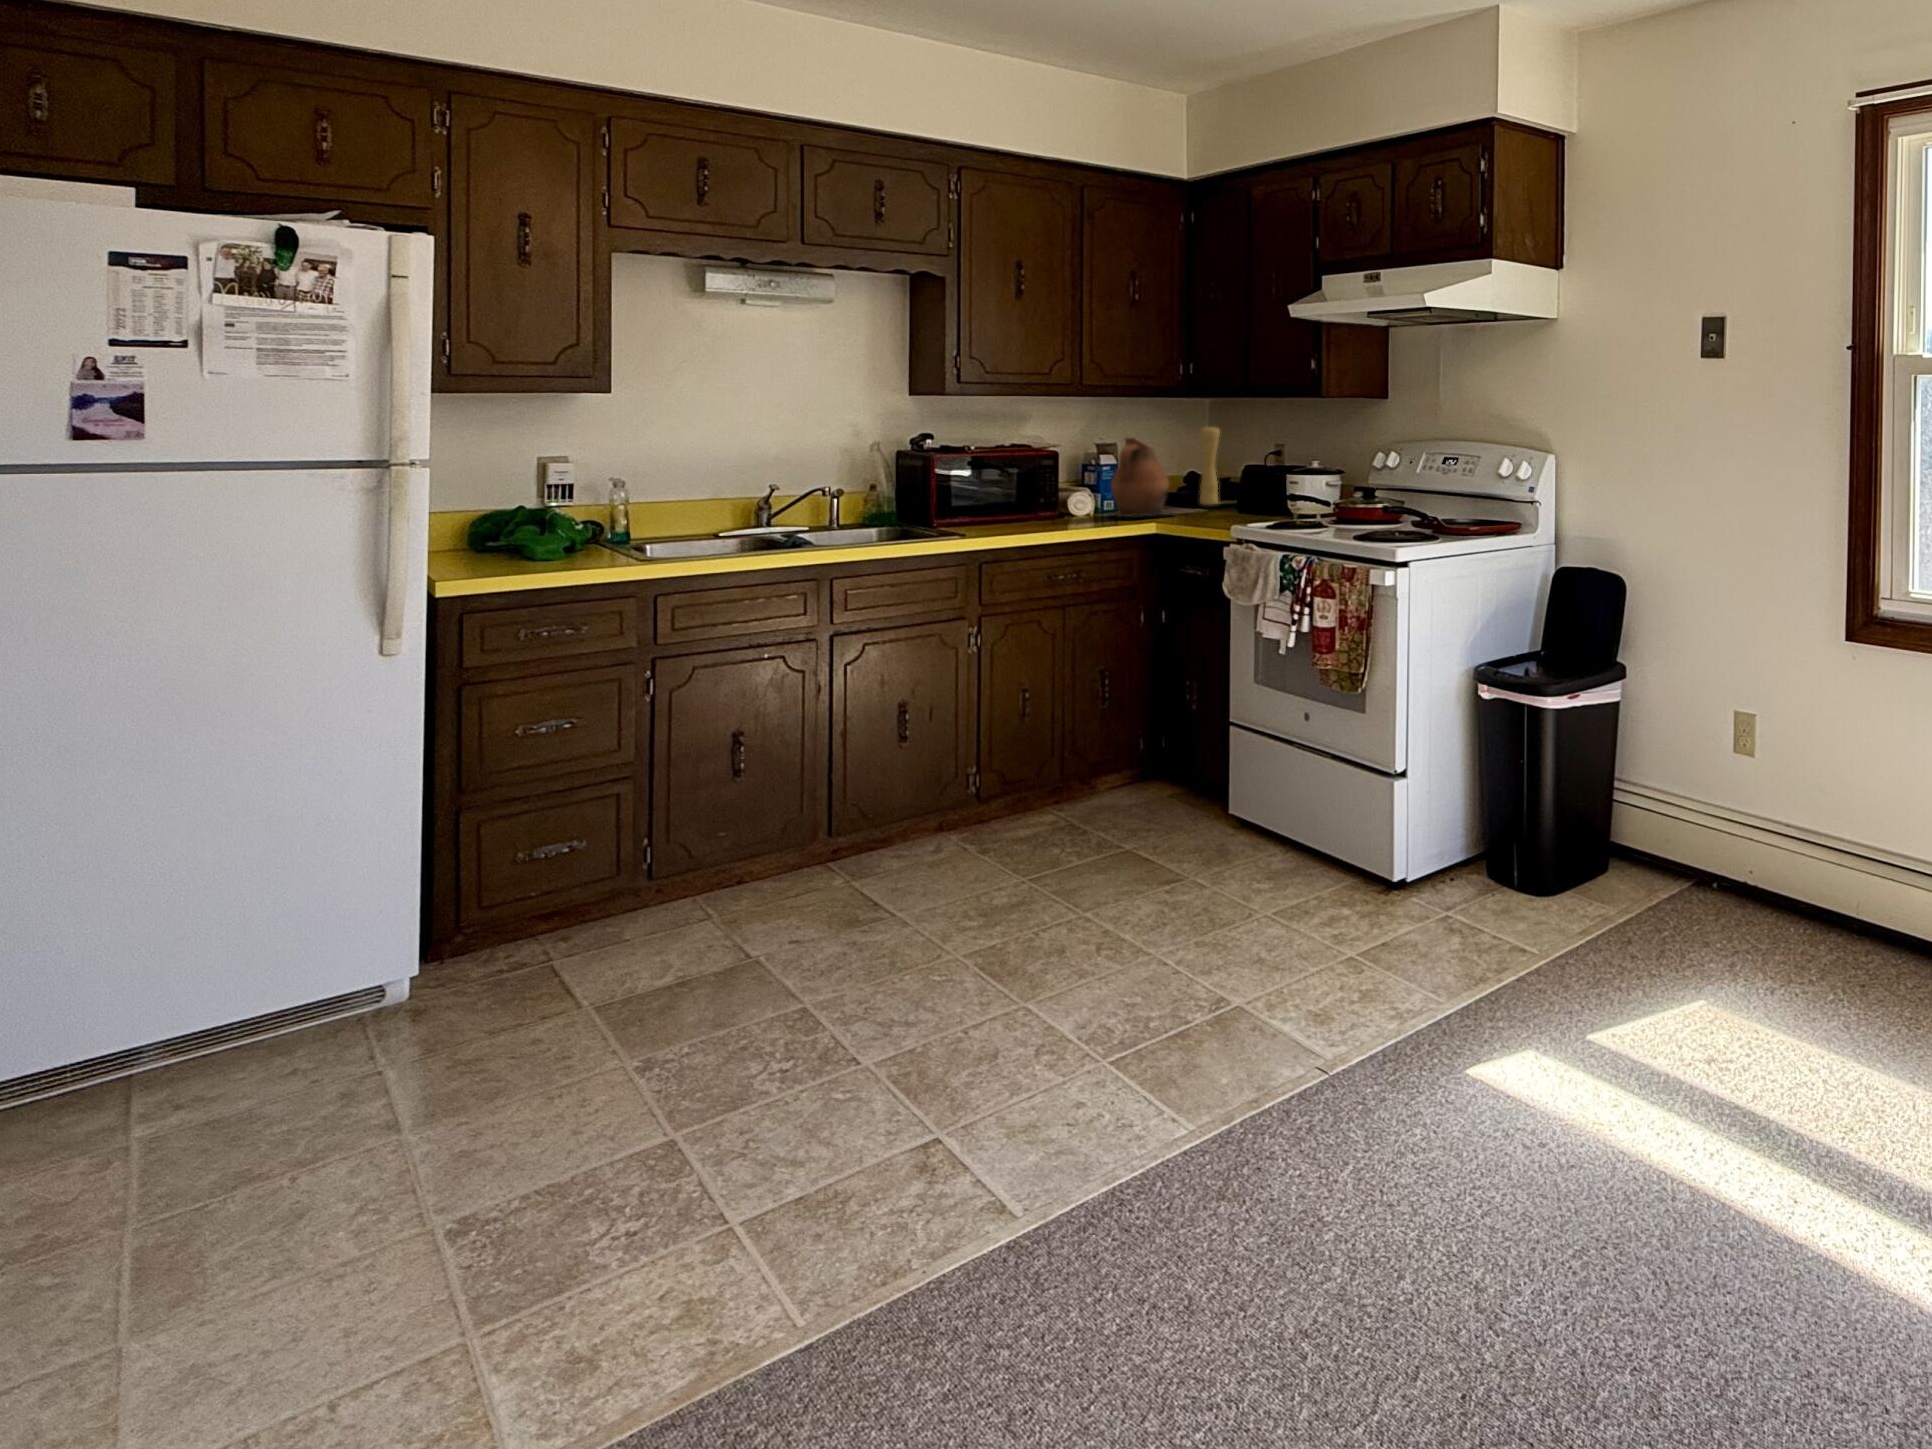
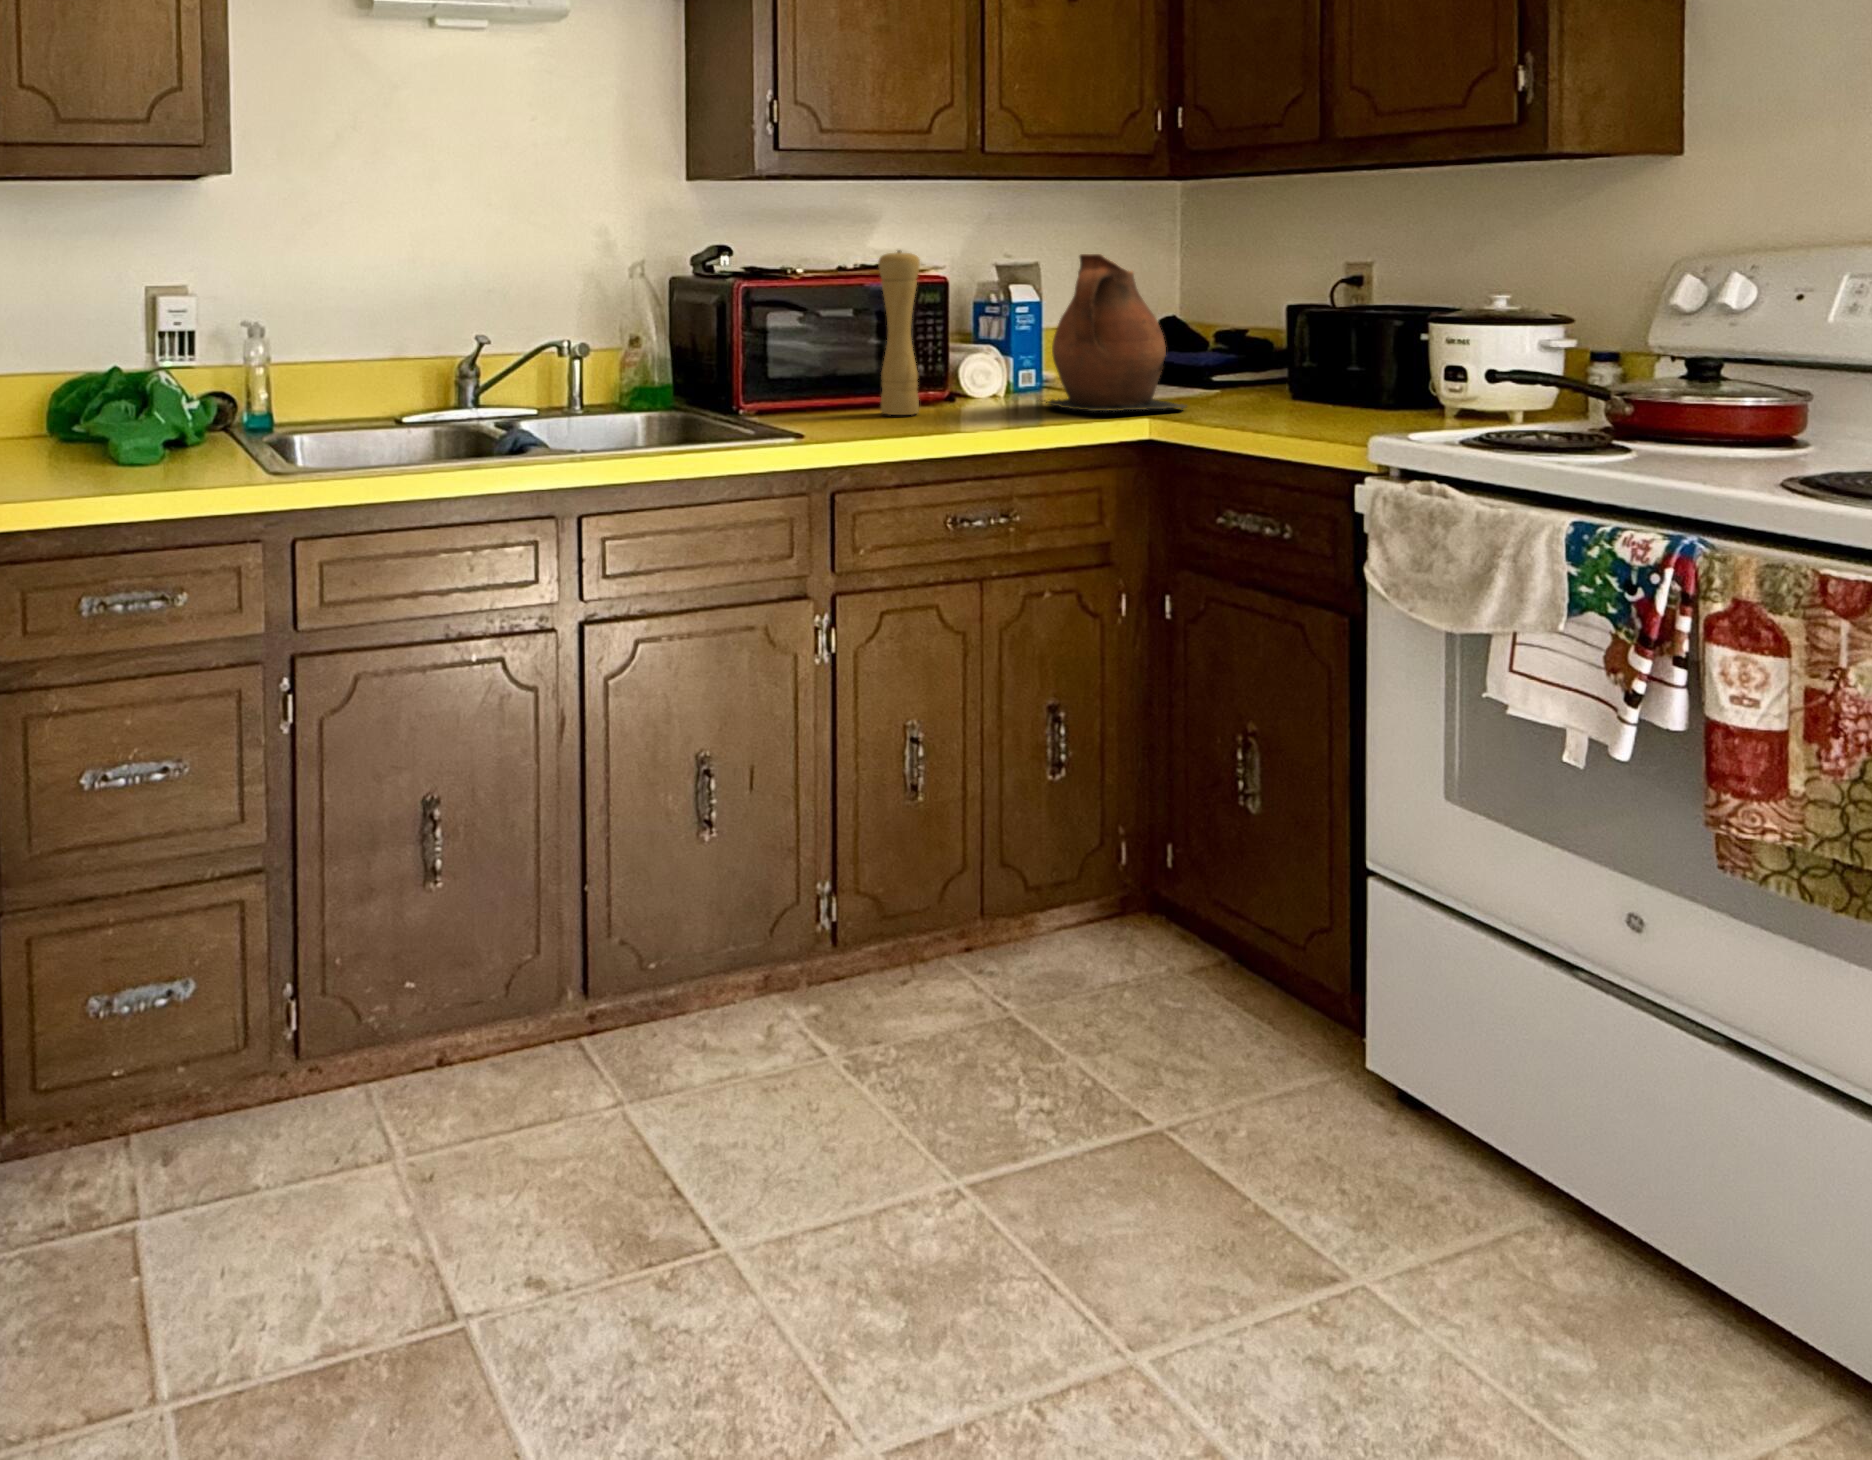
pepper mill: present [1200,427,1220,505] -> present [878,250,920,415]

